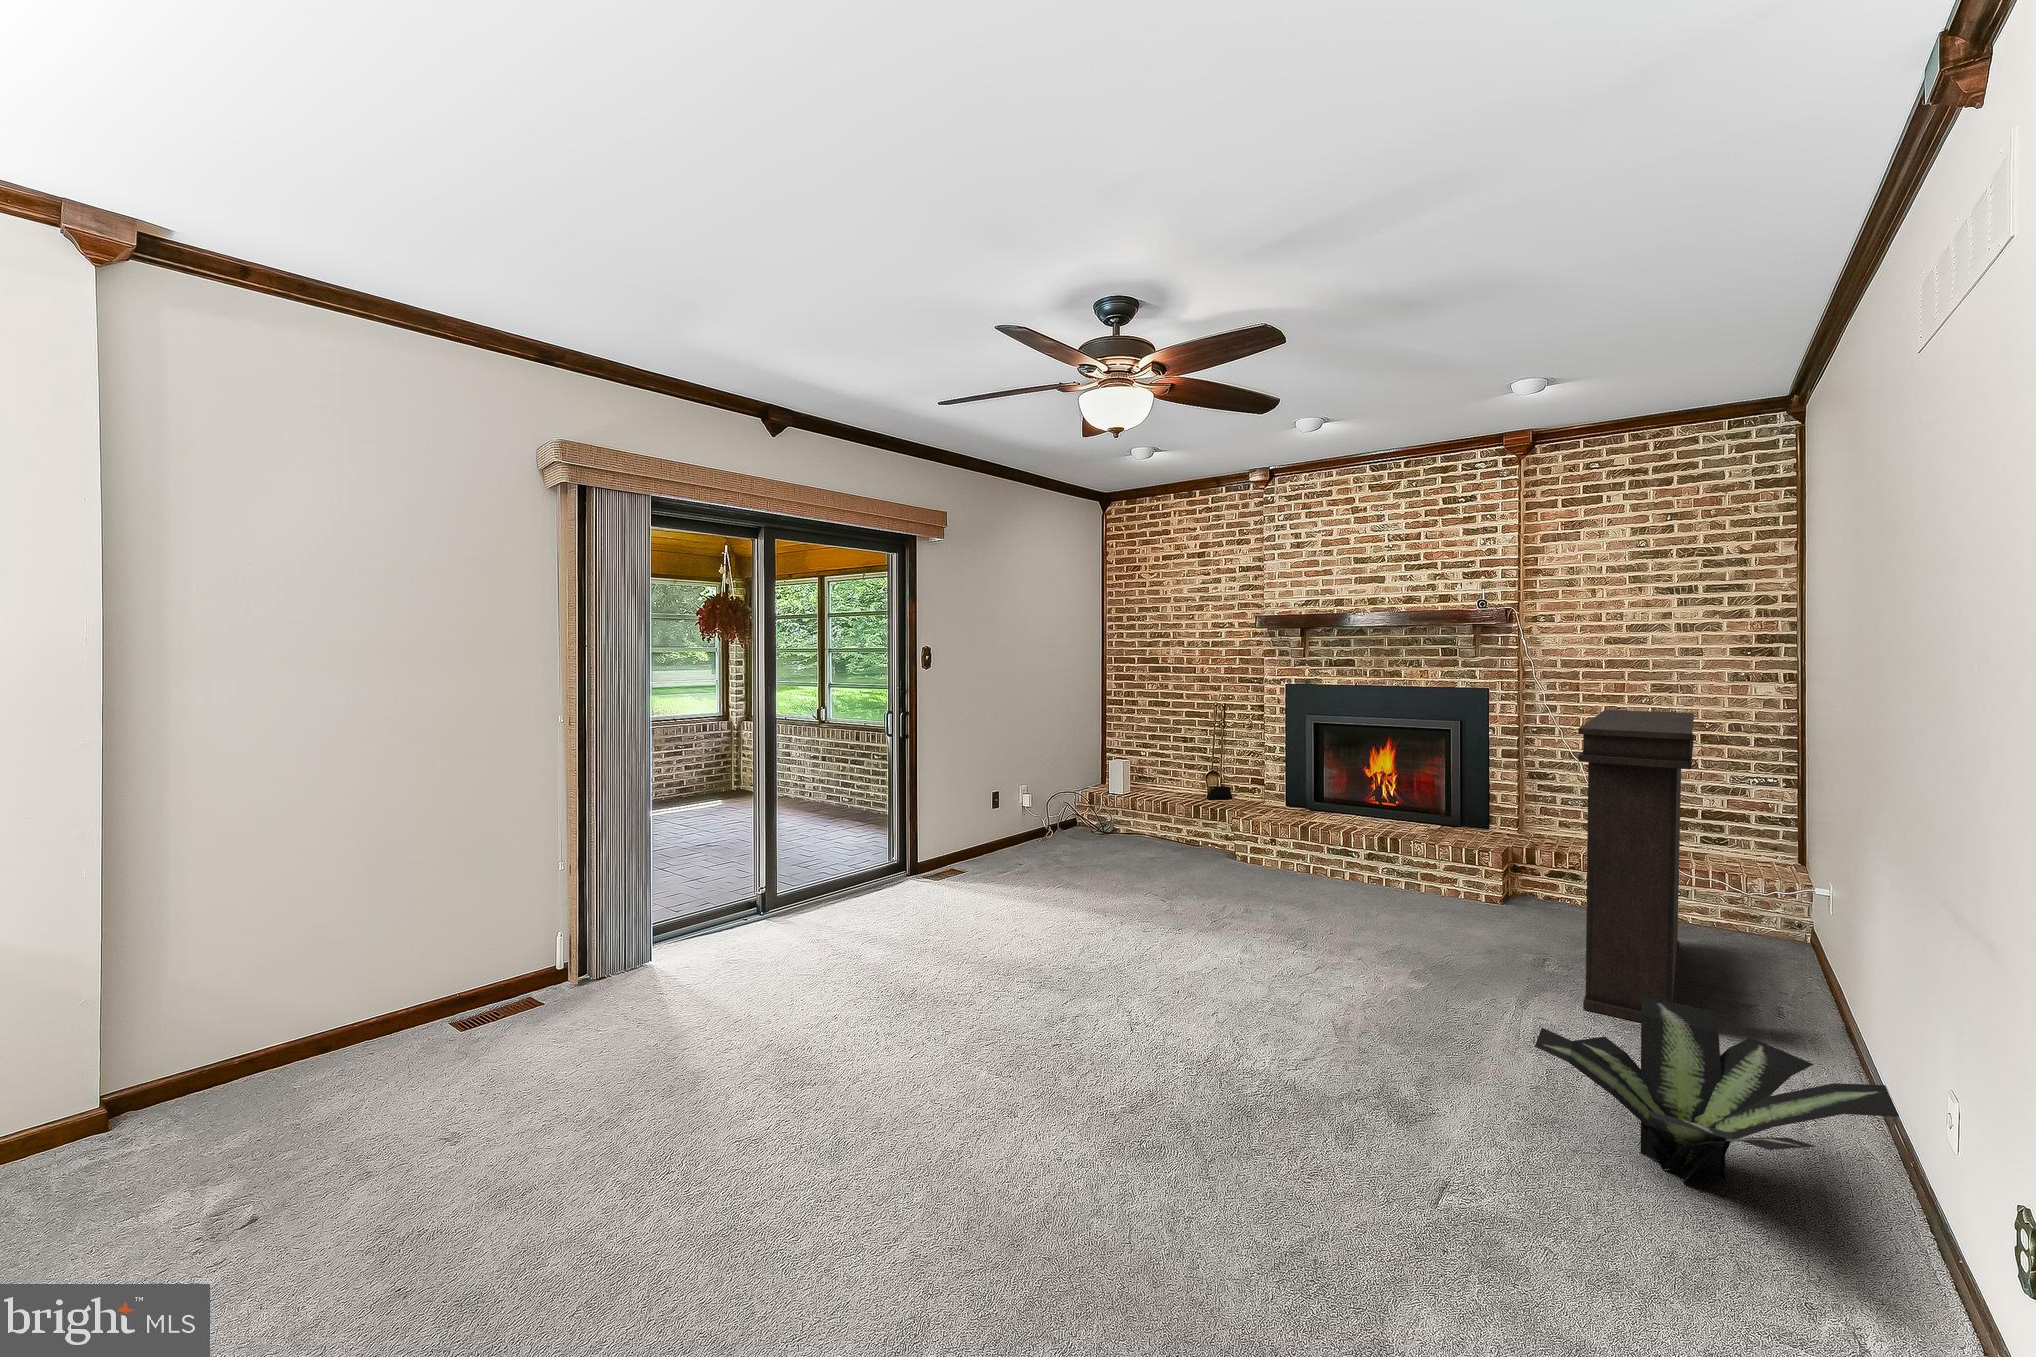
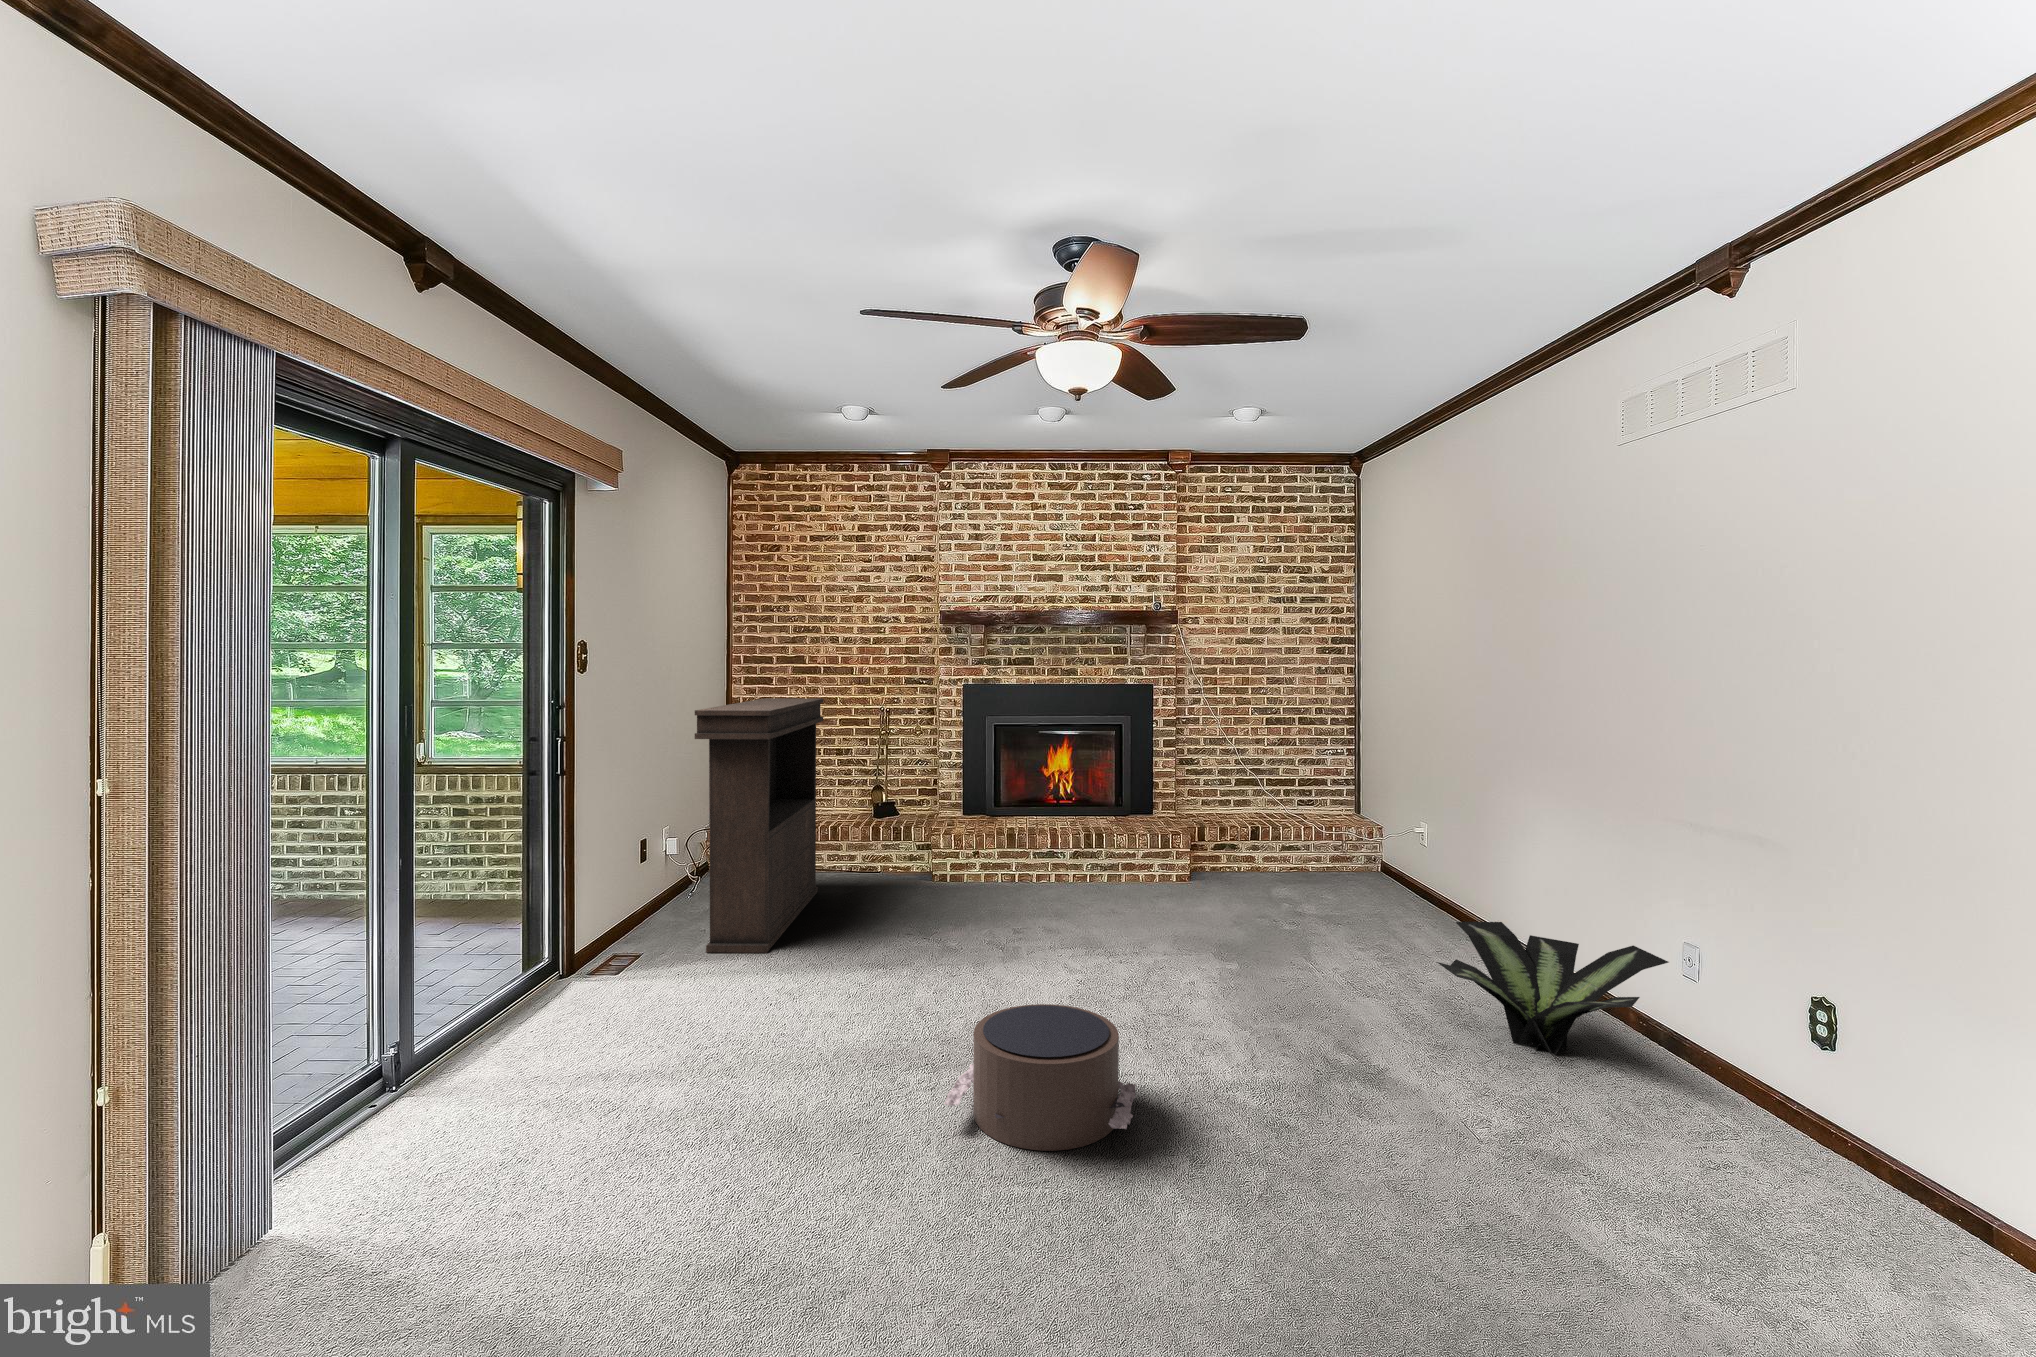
console table: present [1578,710,1694,1022] -> present [695,698,823,953]
pouf: none [983,957,1130,1075] -> present [945,1004,1136,1151]

